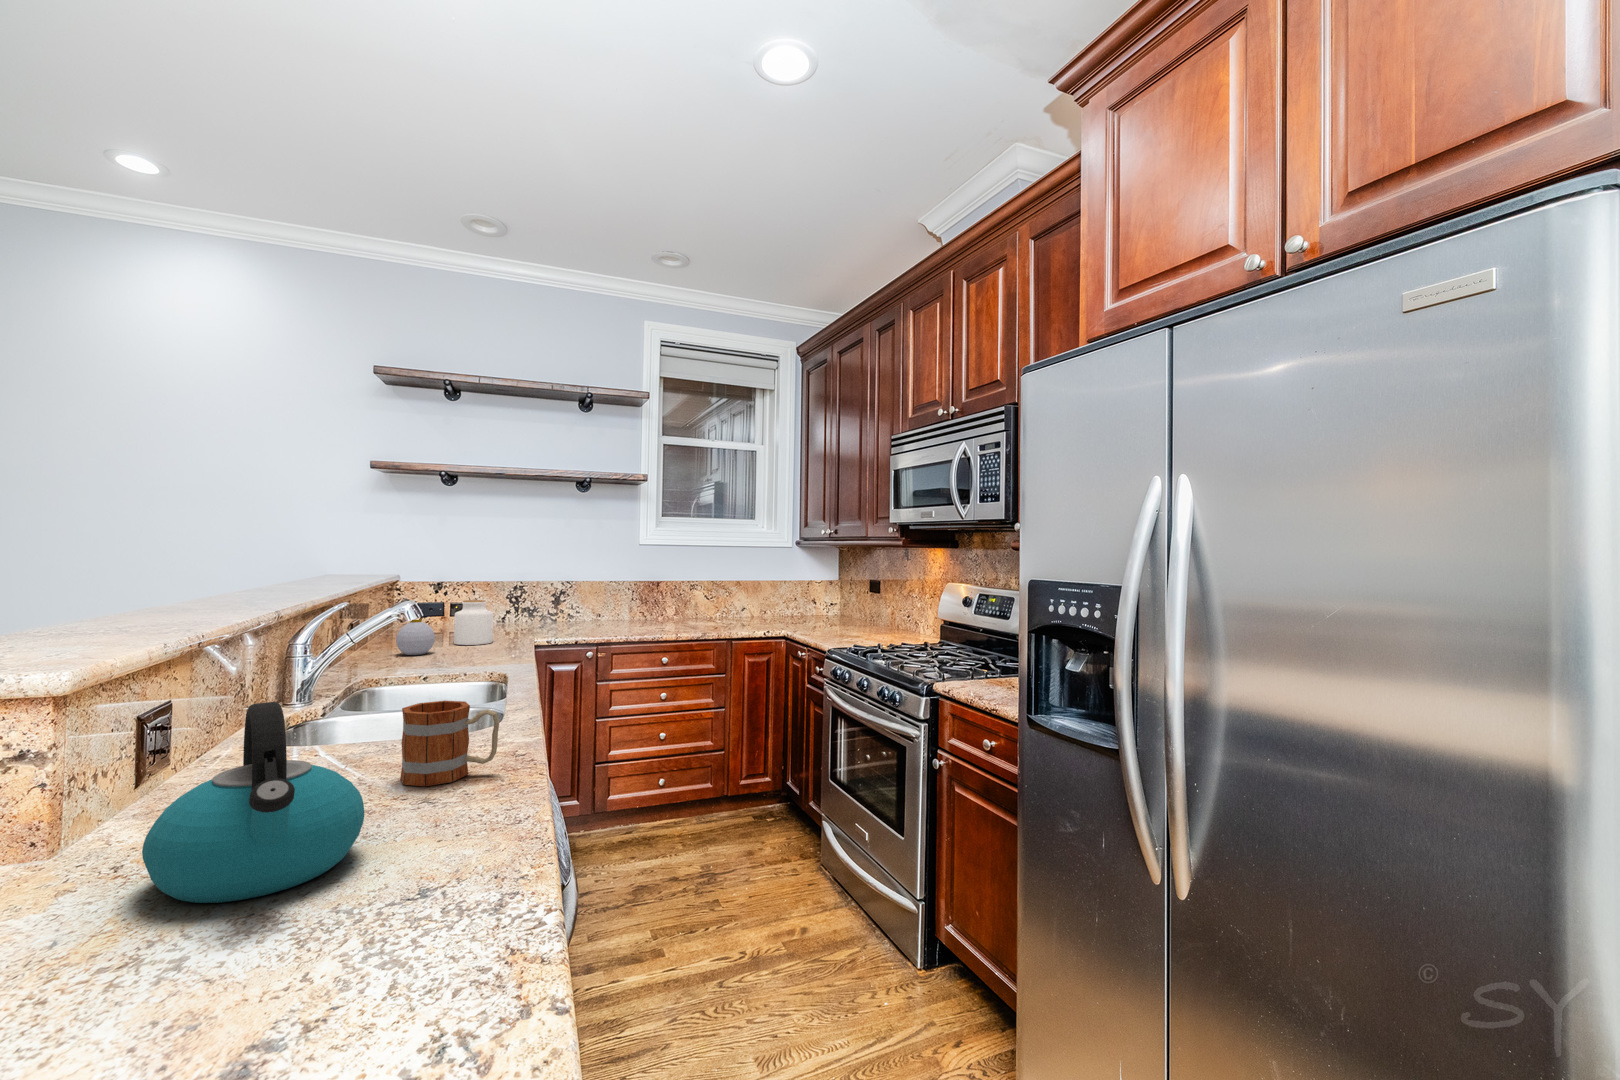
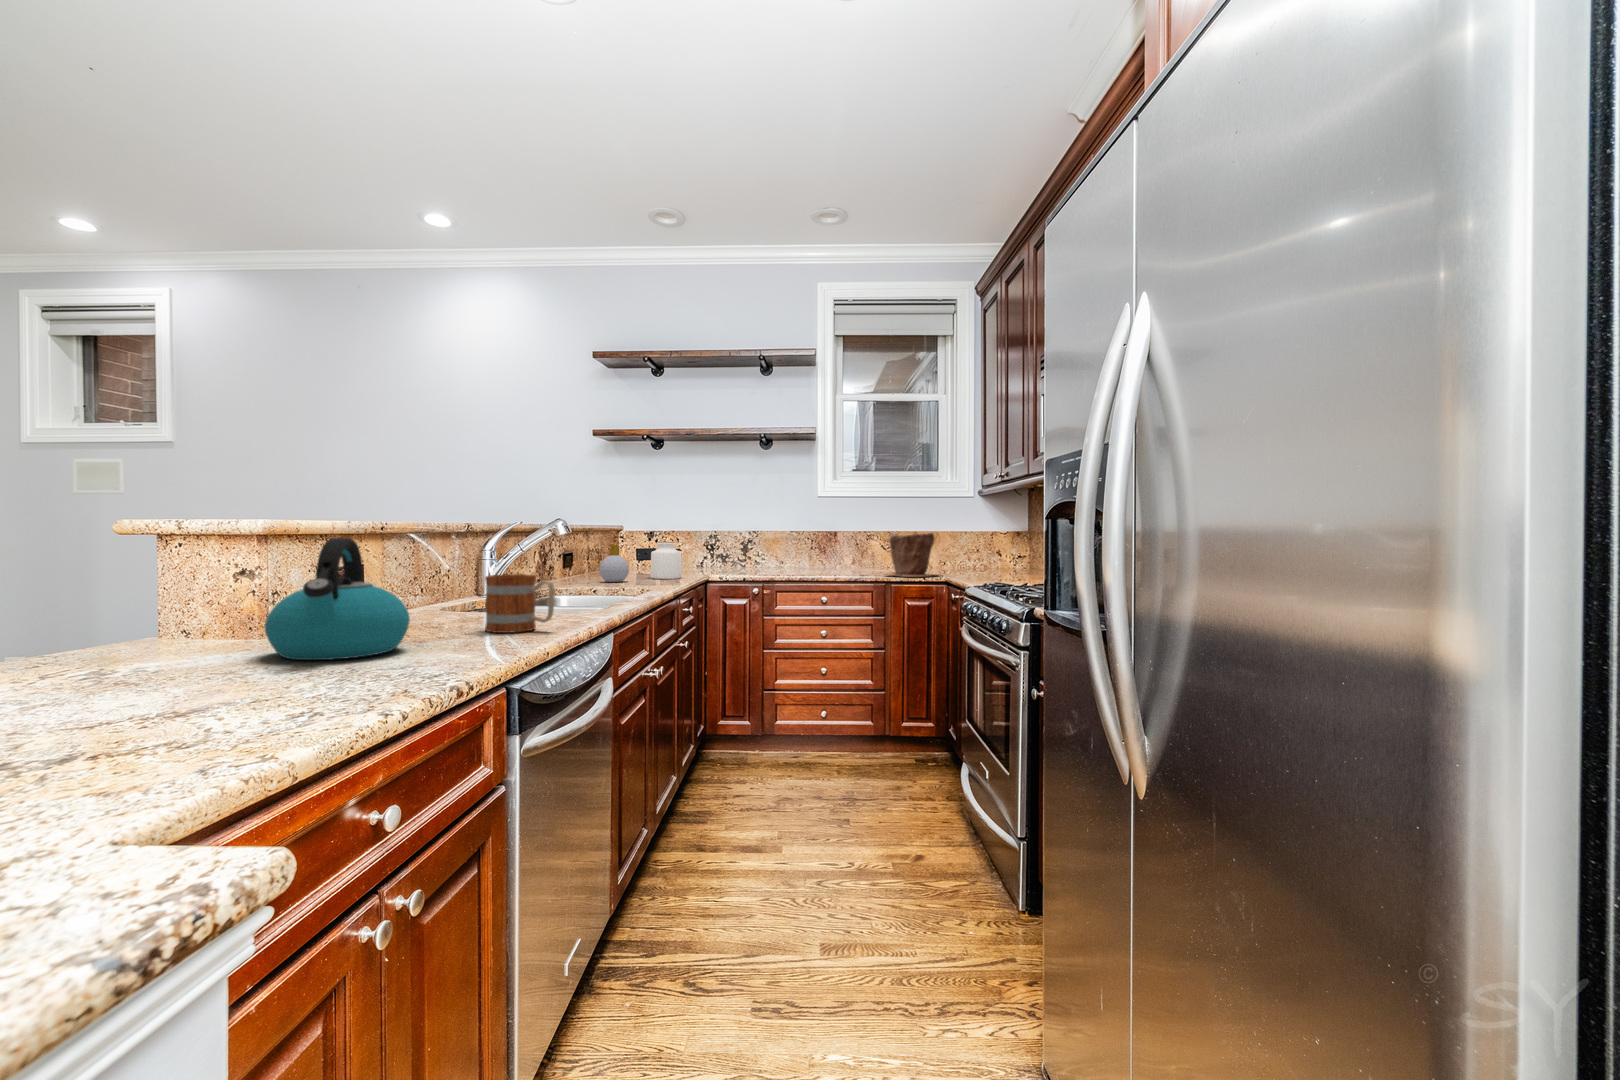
plant pot: none [716,584,772,631] -> present [887,533,939,577]

